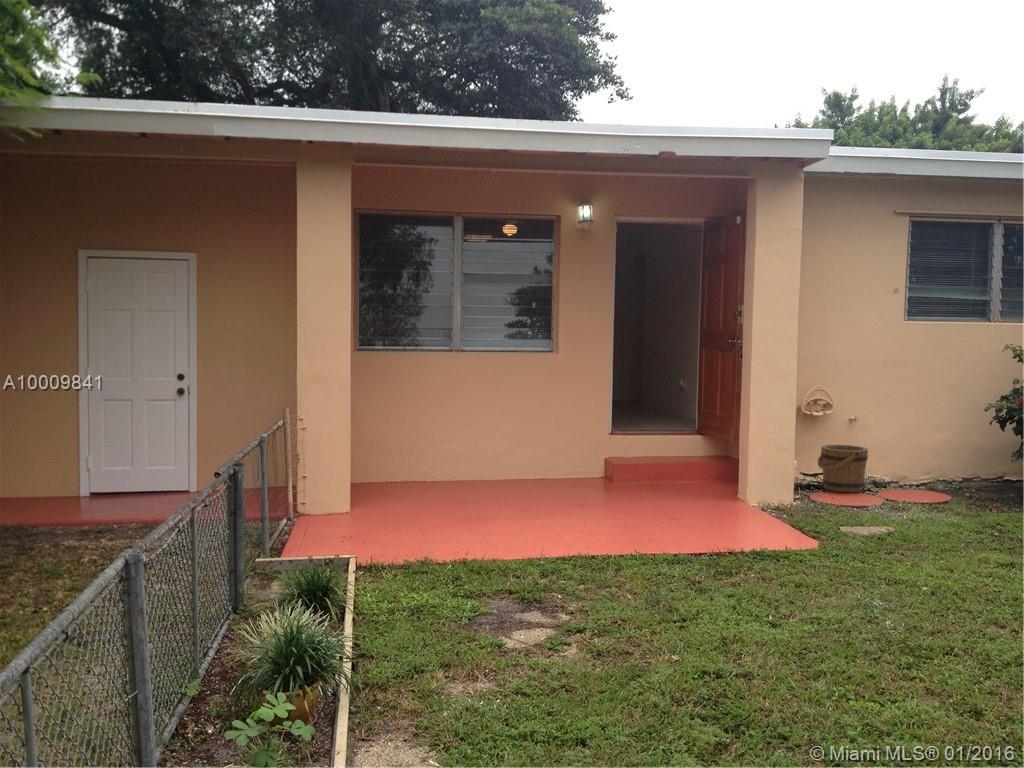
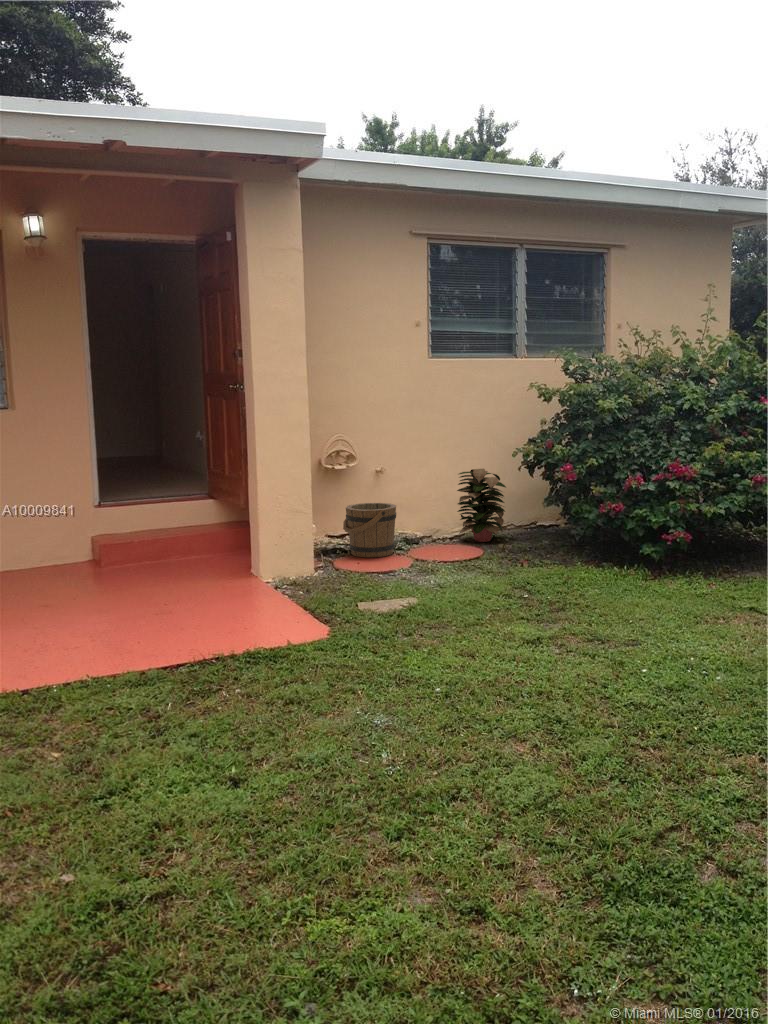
decorative plant: none [925,422,978,489] -> present [457,469,506,542]

